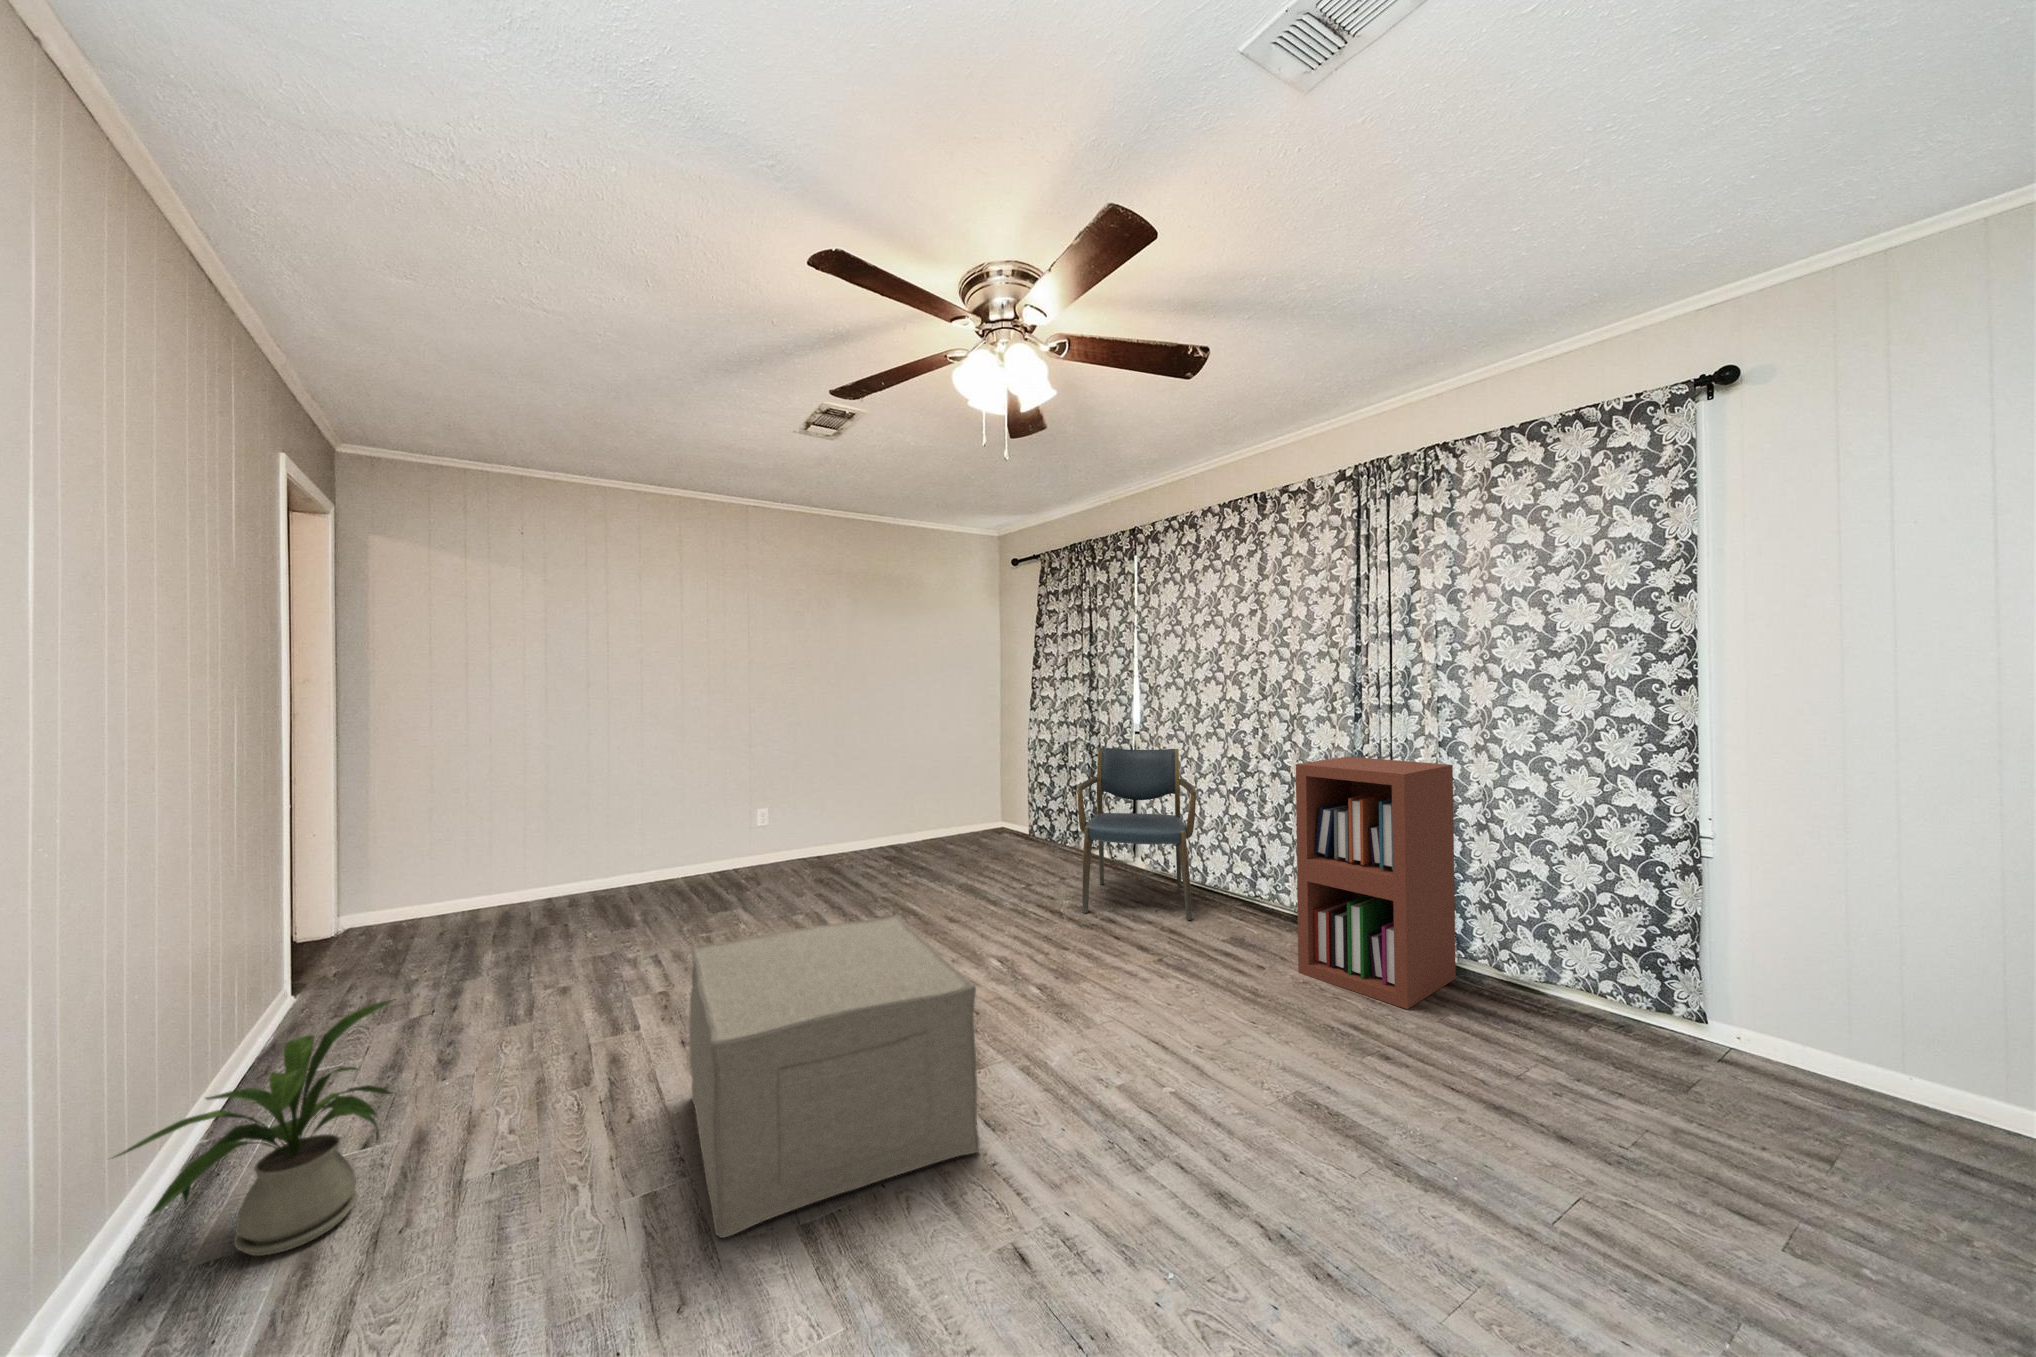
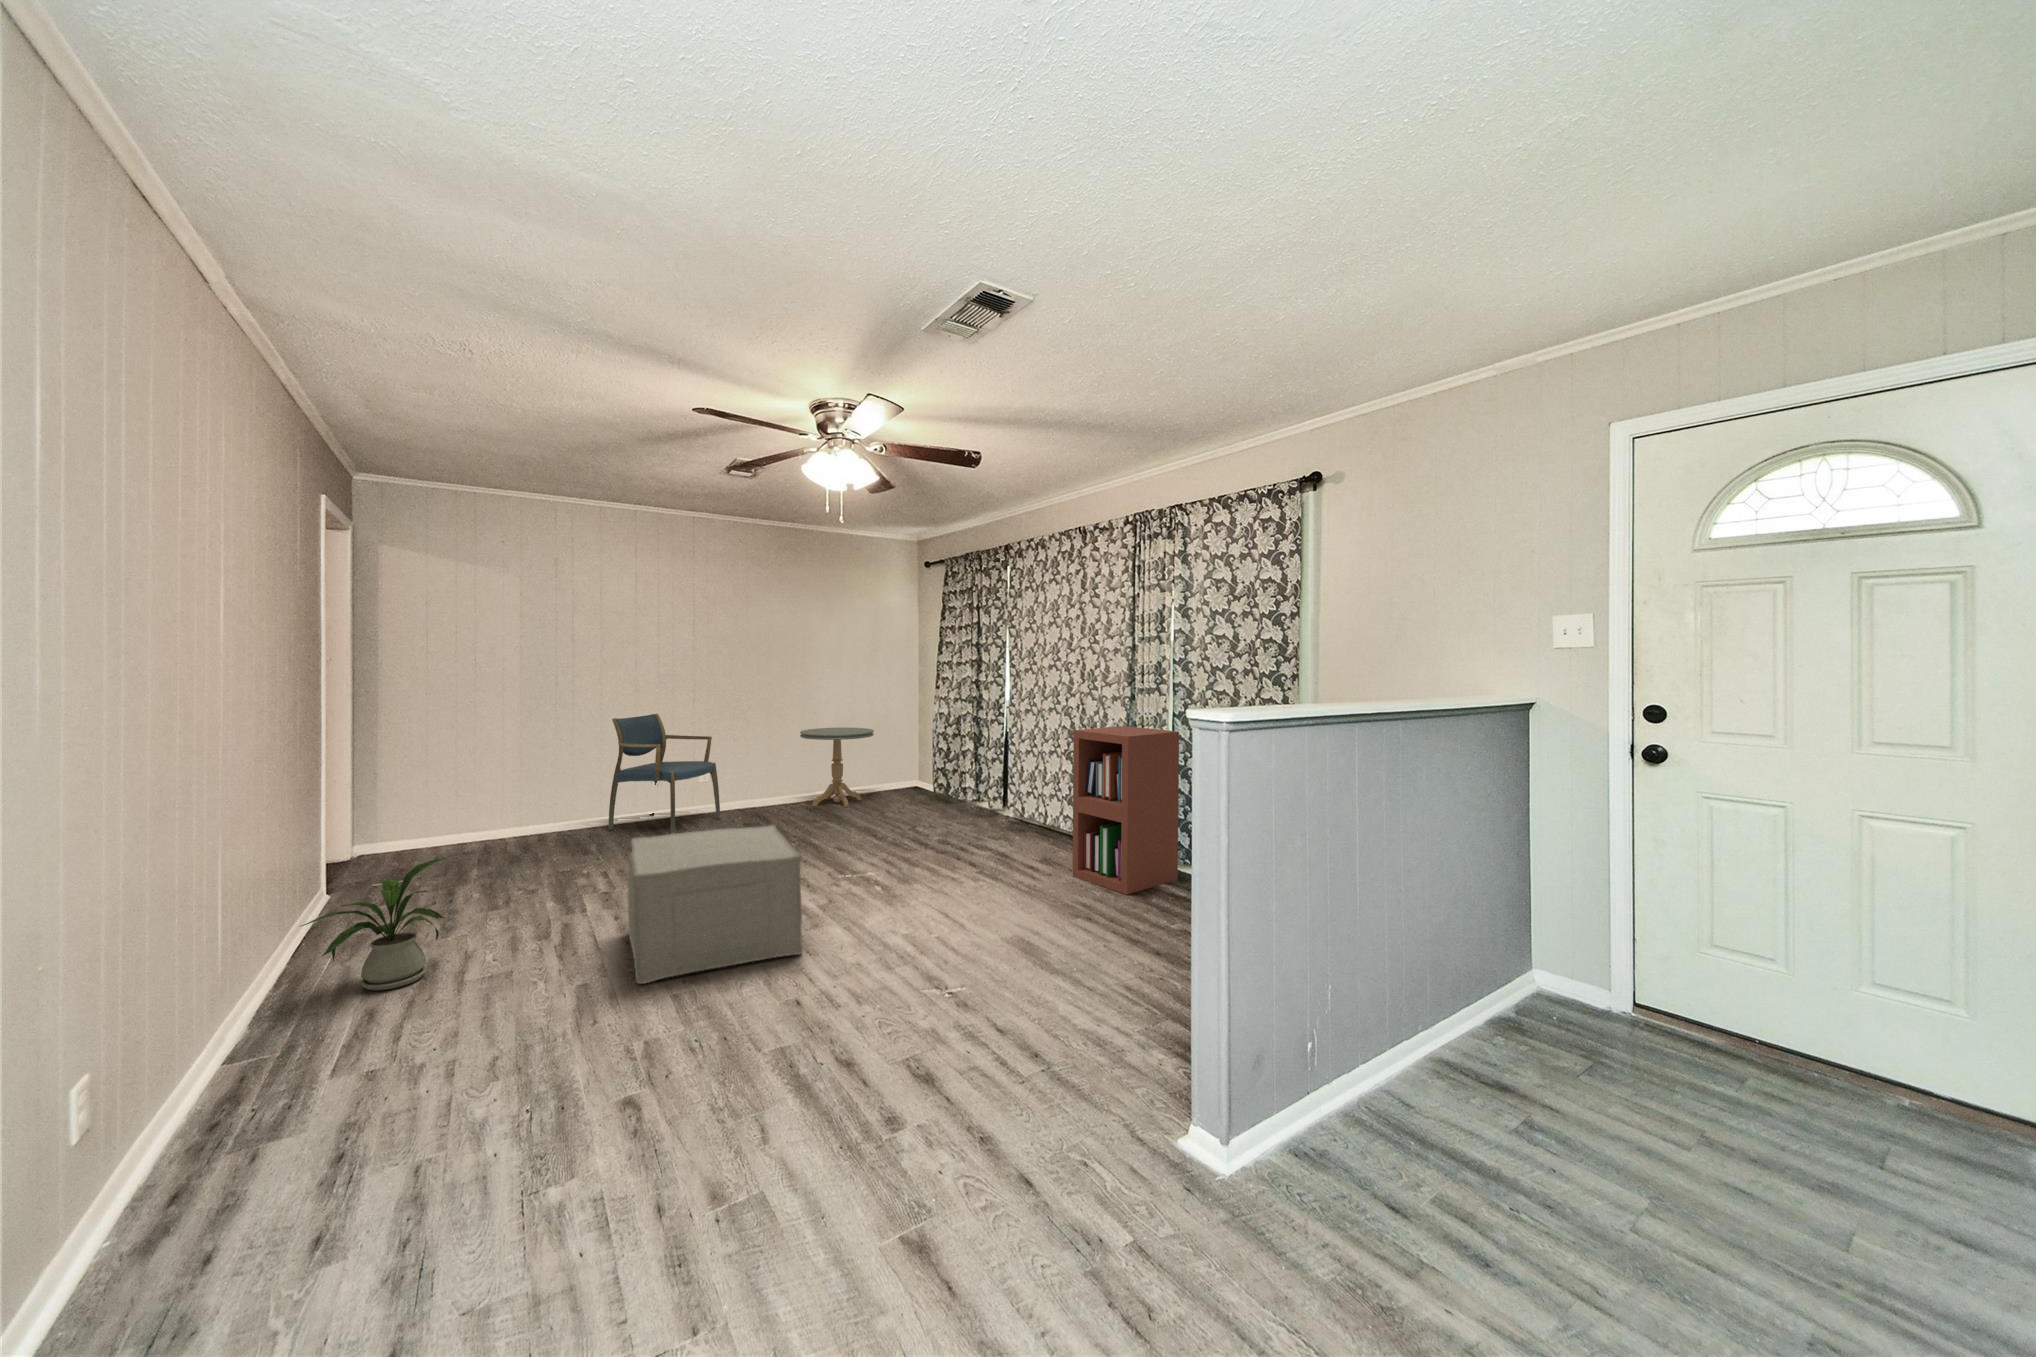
armchair: present [1078,748,1196,920] -> present [609,714,720,834]
side table: none [872,759,961,859] -> present [800,727,874,807]

